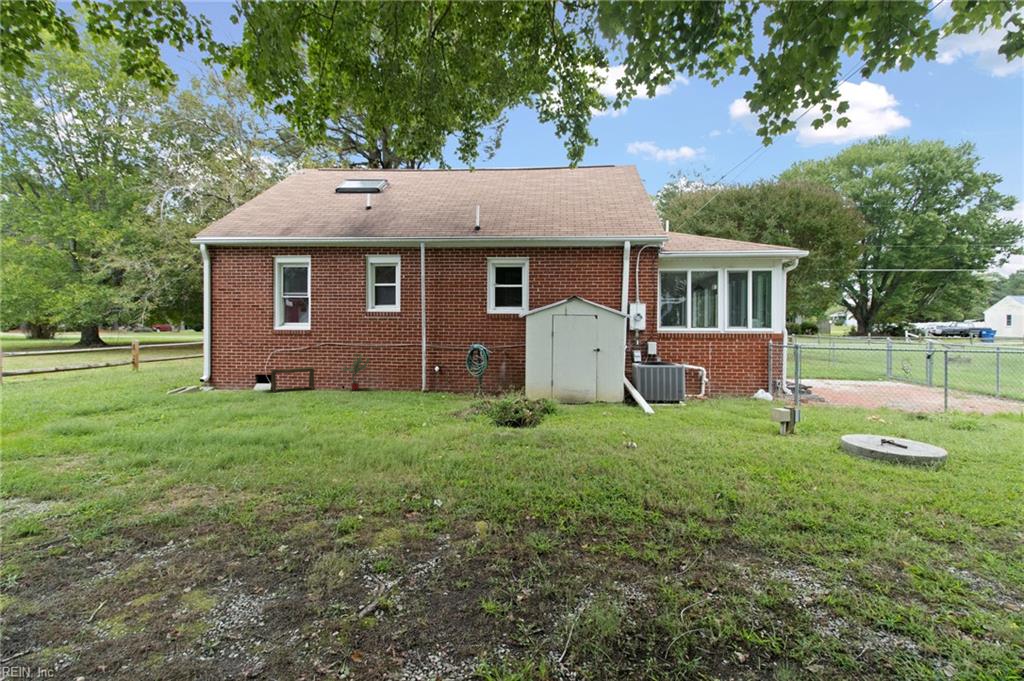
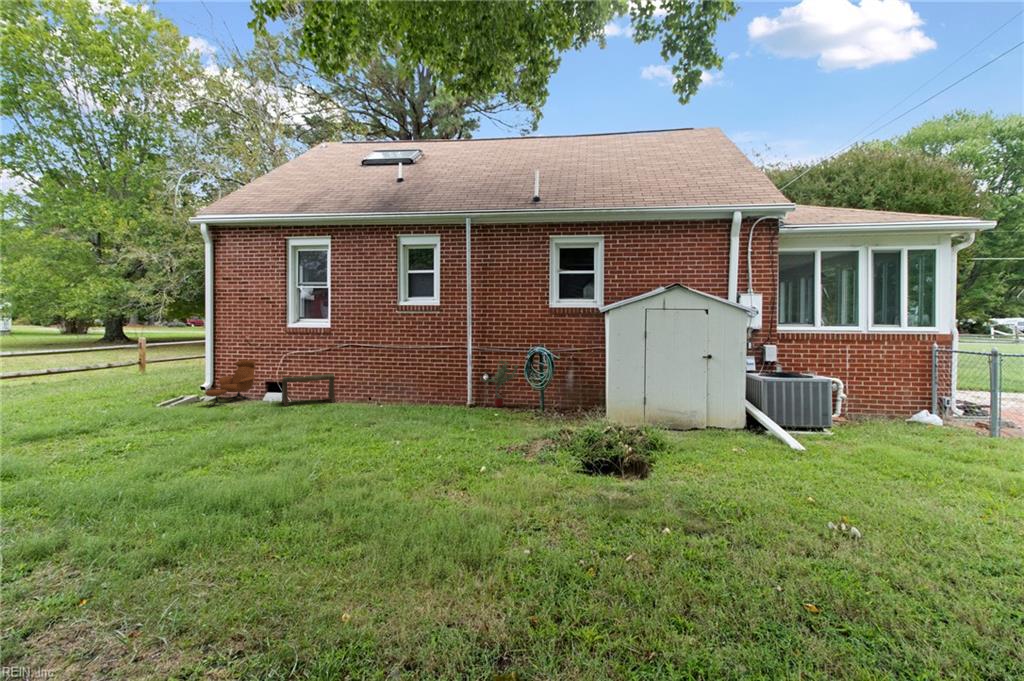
potted tree: present [341,353,369,390] -> present [481,359,518,407]
lounge chair: none [209,356,248,394] -> present [206,360,256,406]

